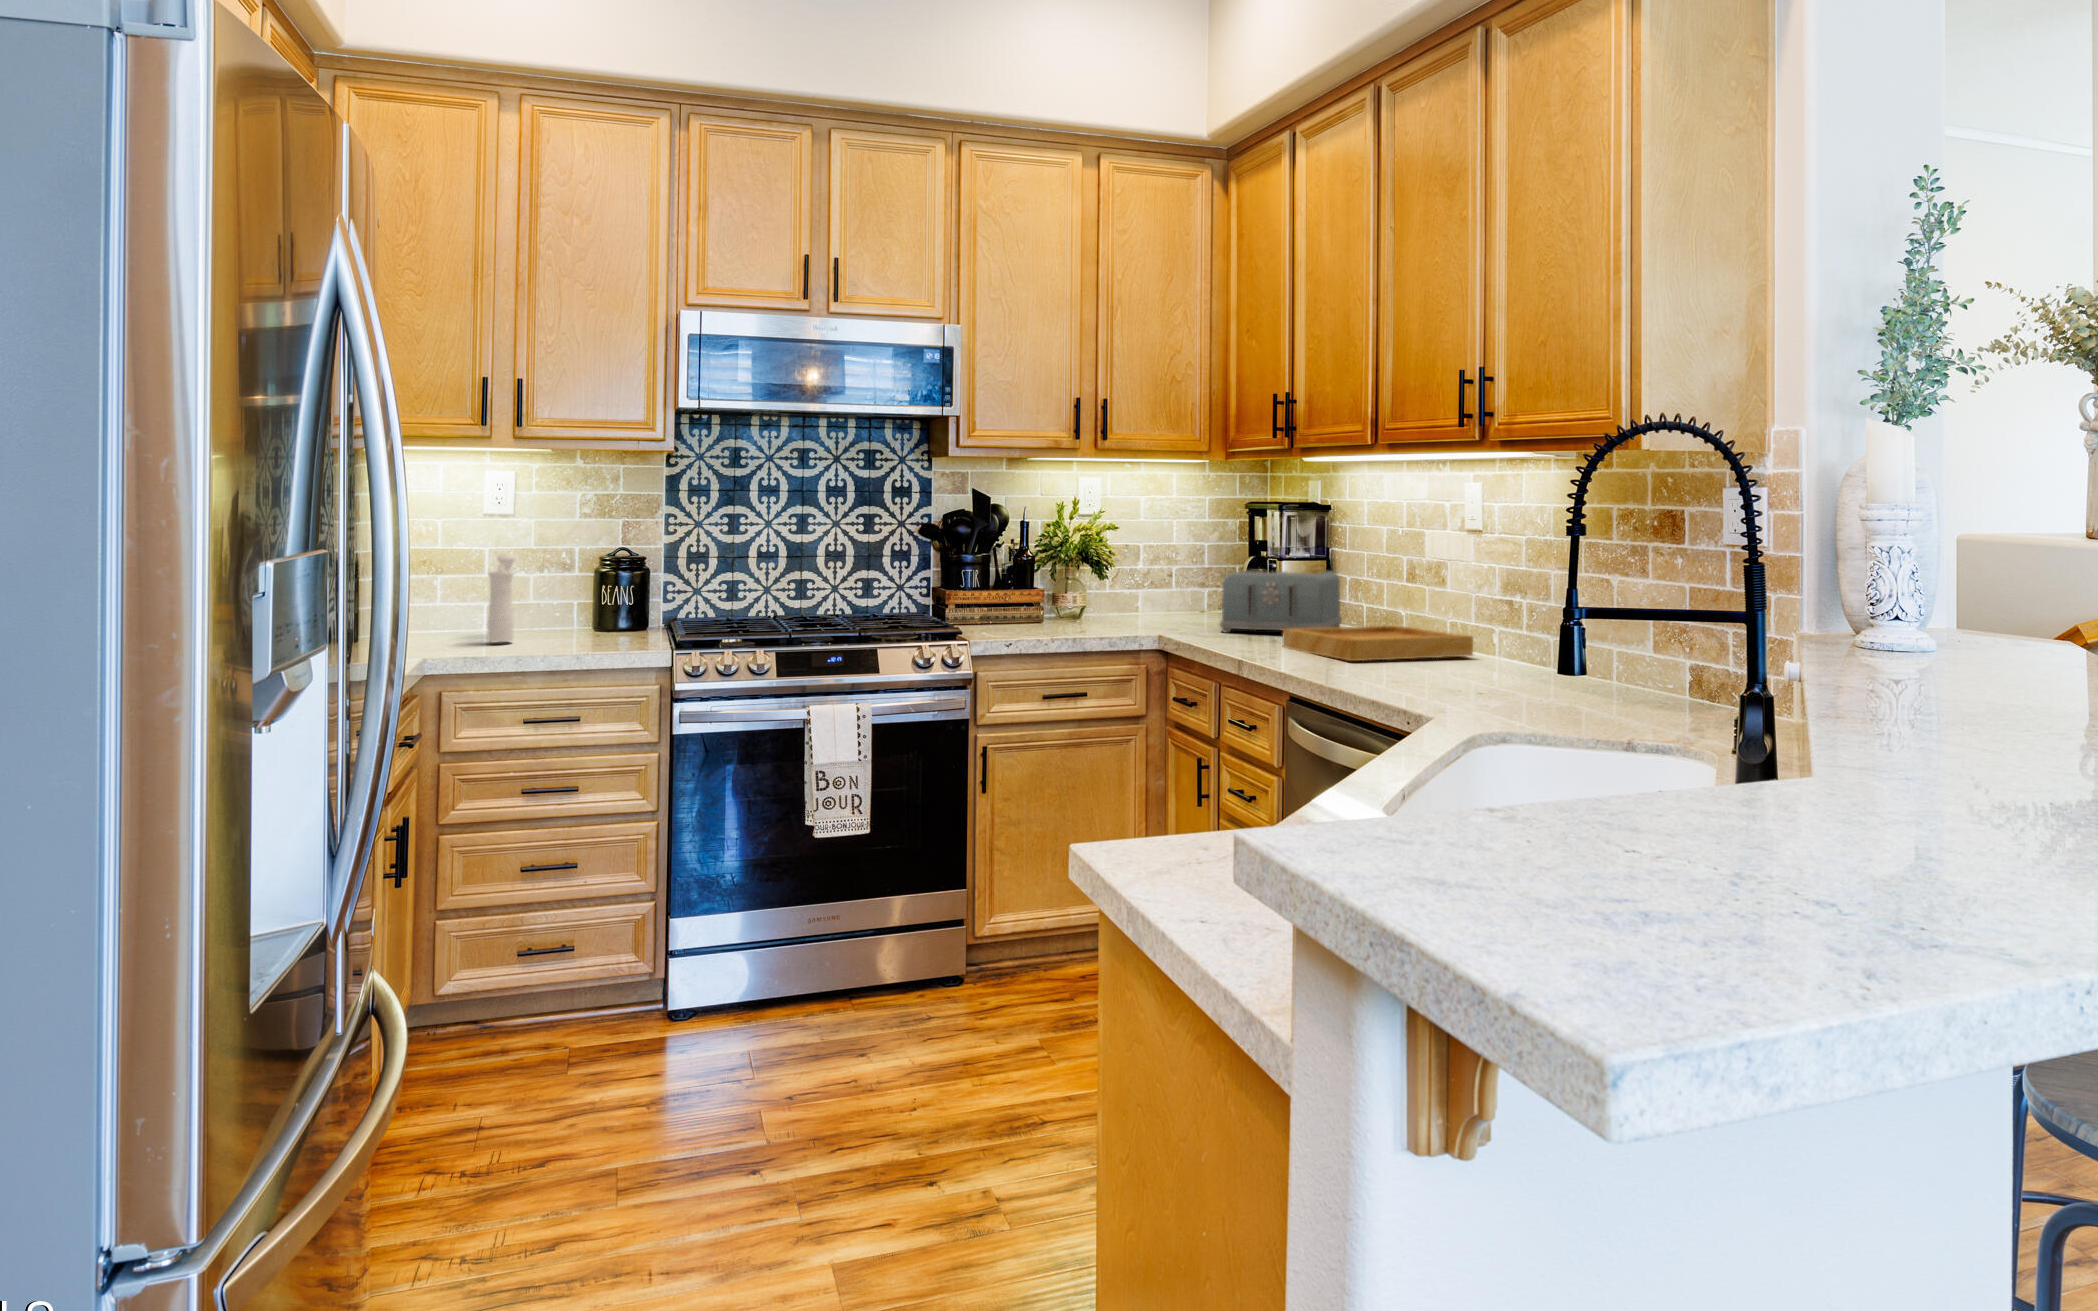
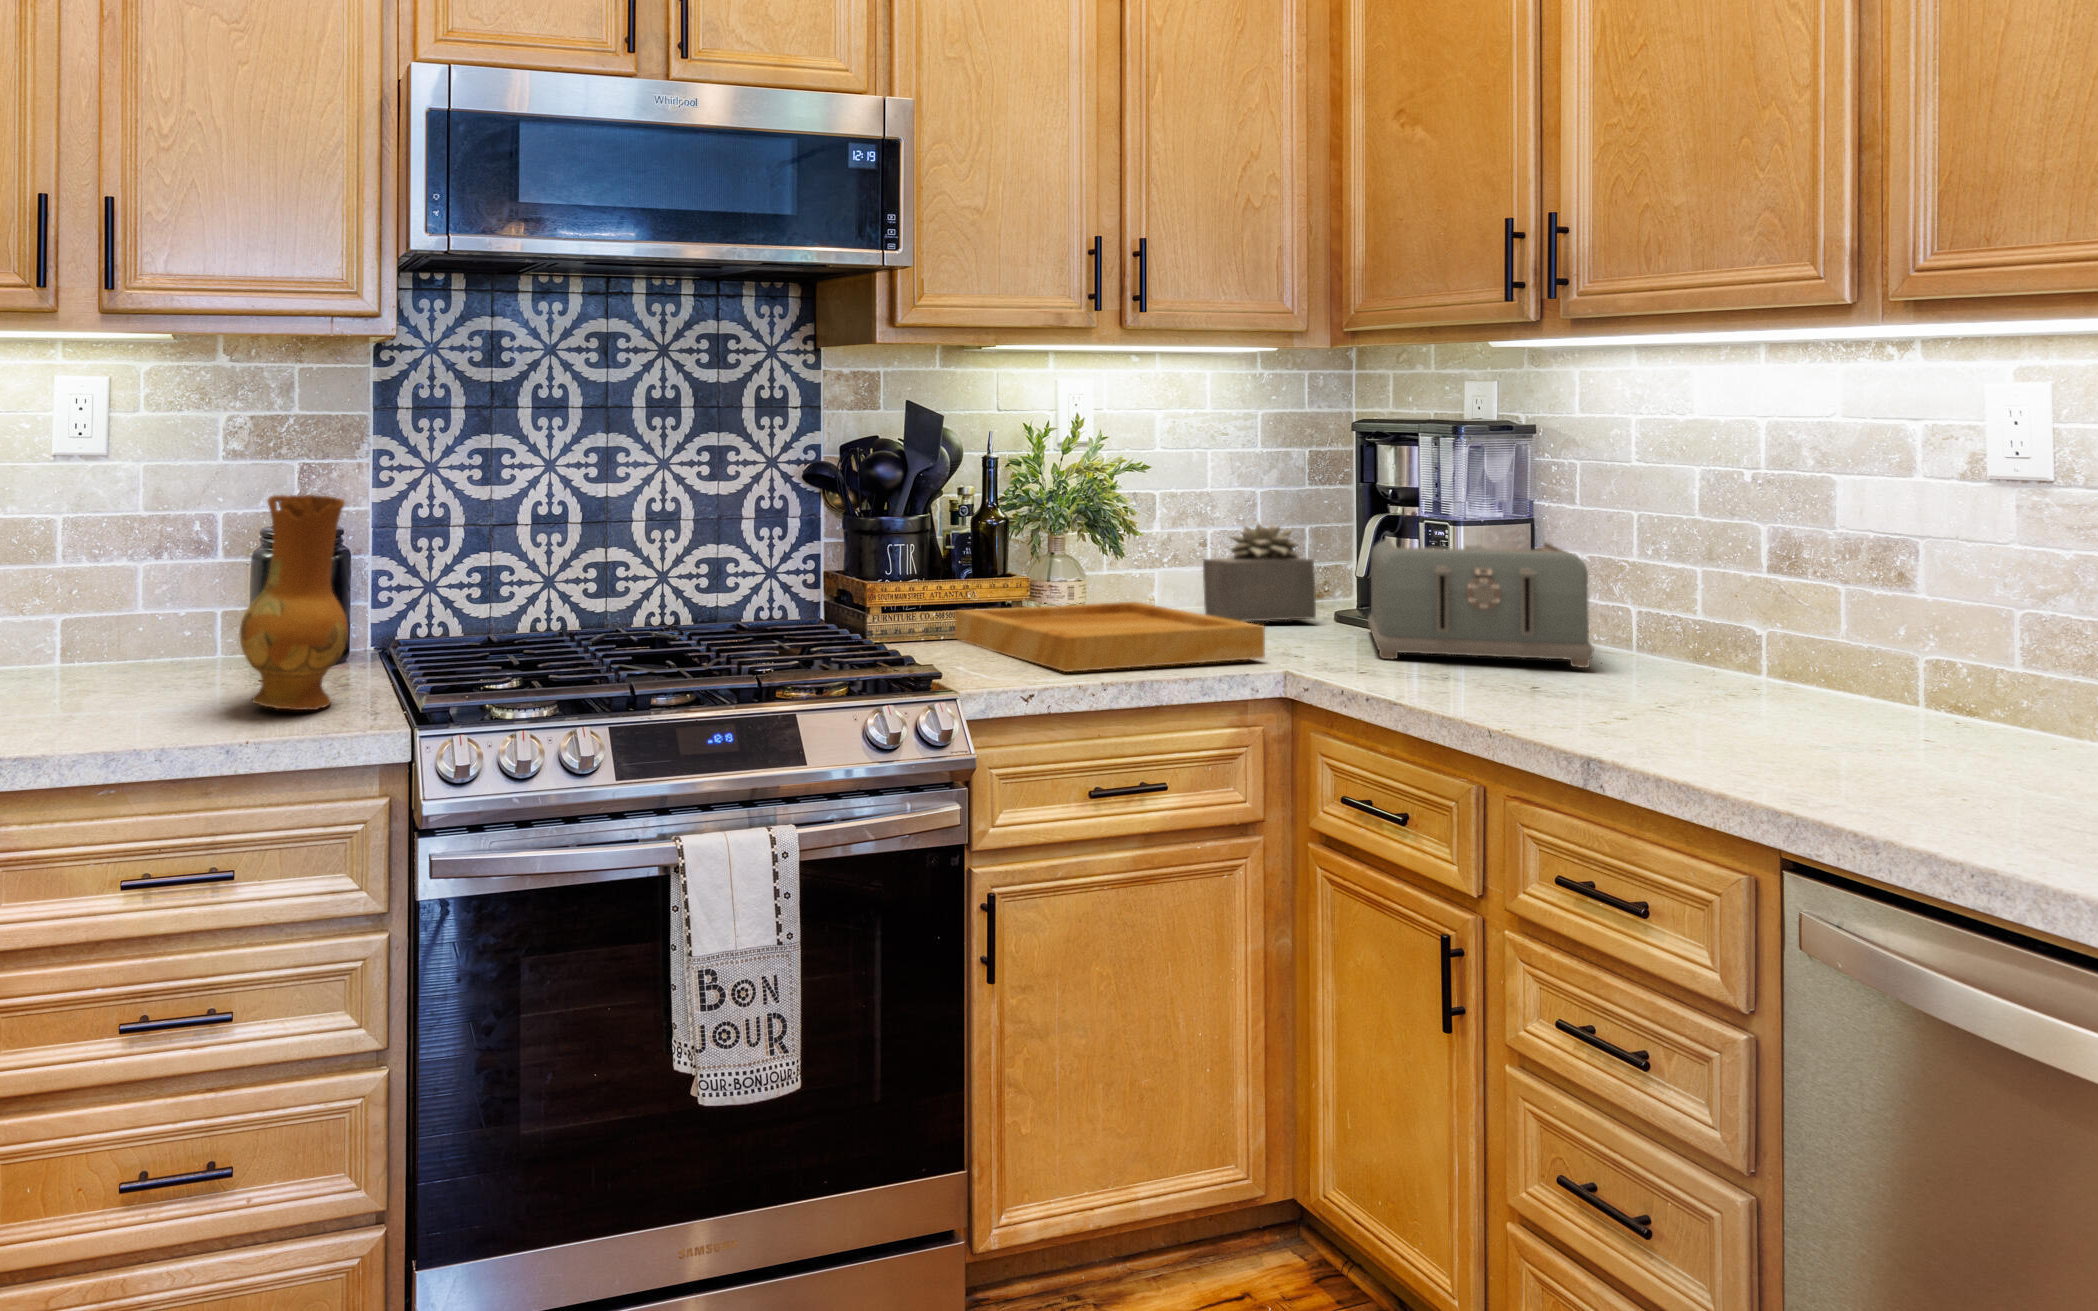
ceramic jug: none [585,534,643,645] -> present [239,495,348,710]
pepper mill: present [488,554,516,642] -> none [53,531,109,707]
succulent plant: none [1164,562,1222,618] -> present [1203,523,1316,622]
tray: present [1282,626,1473,661] -> present [955,602,1265,672]

